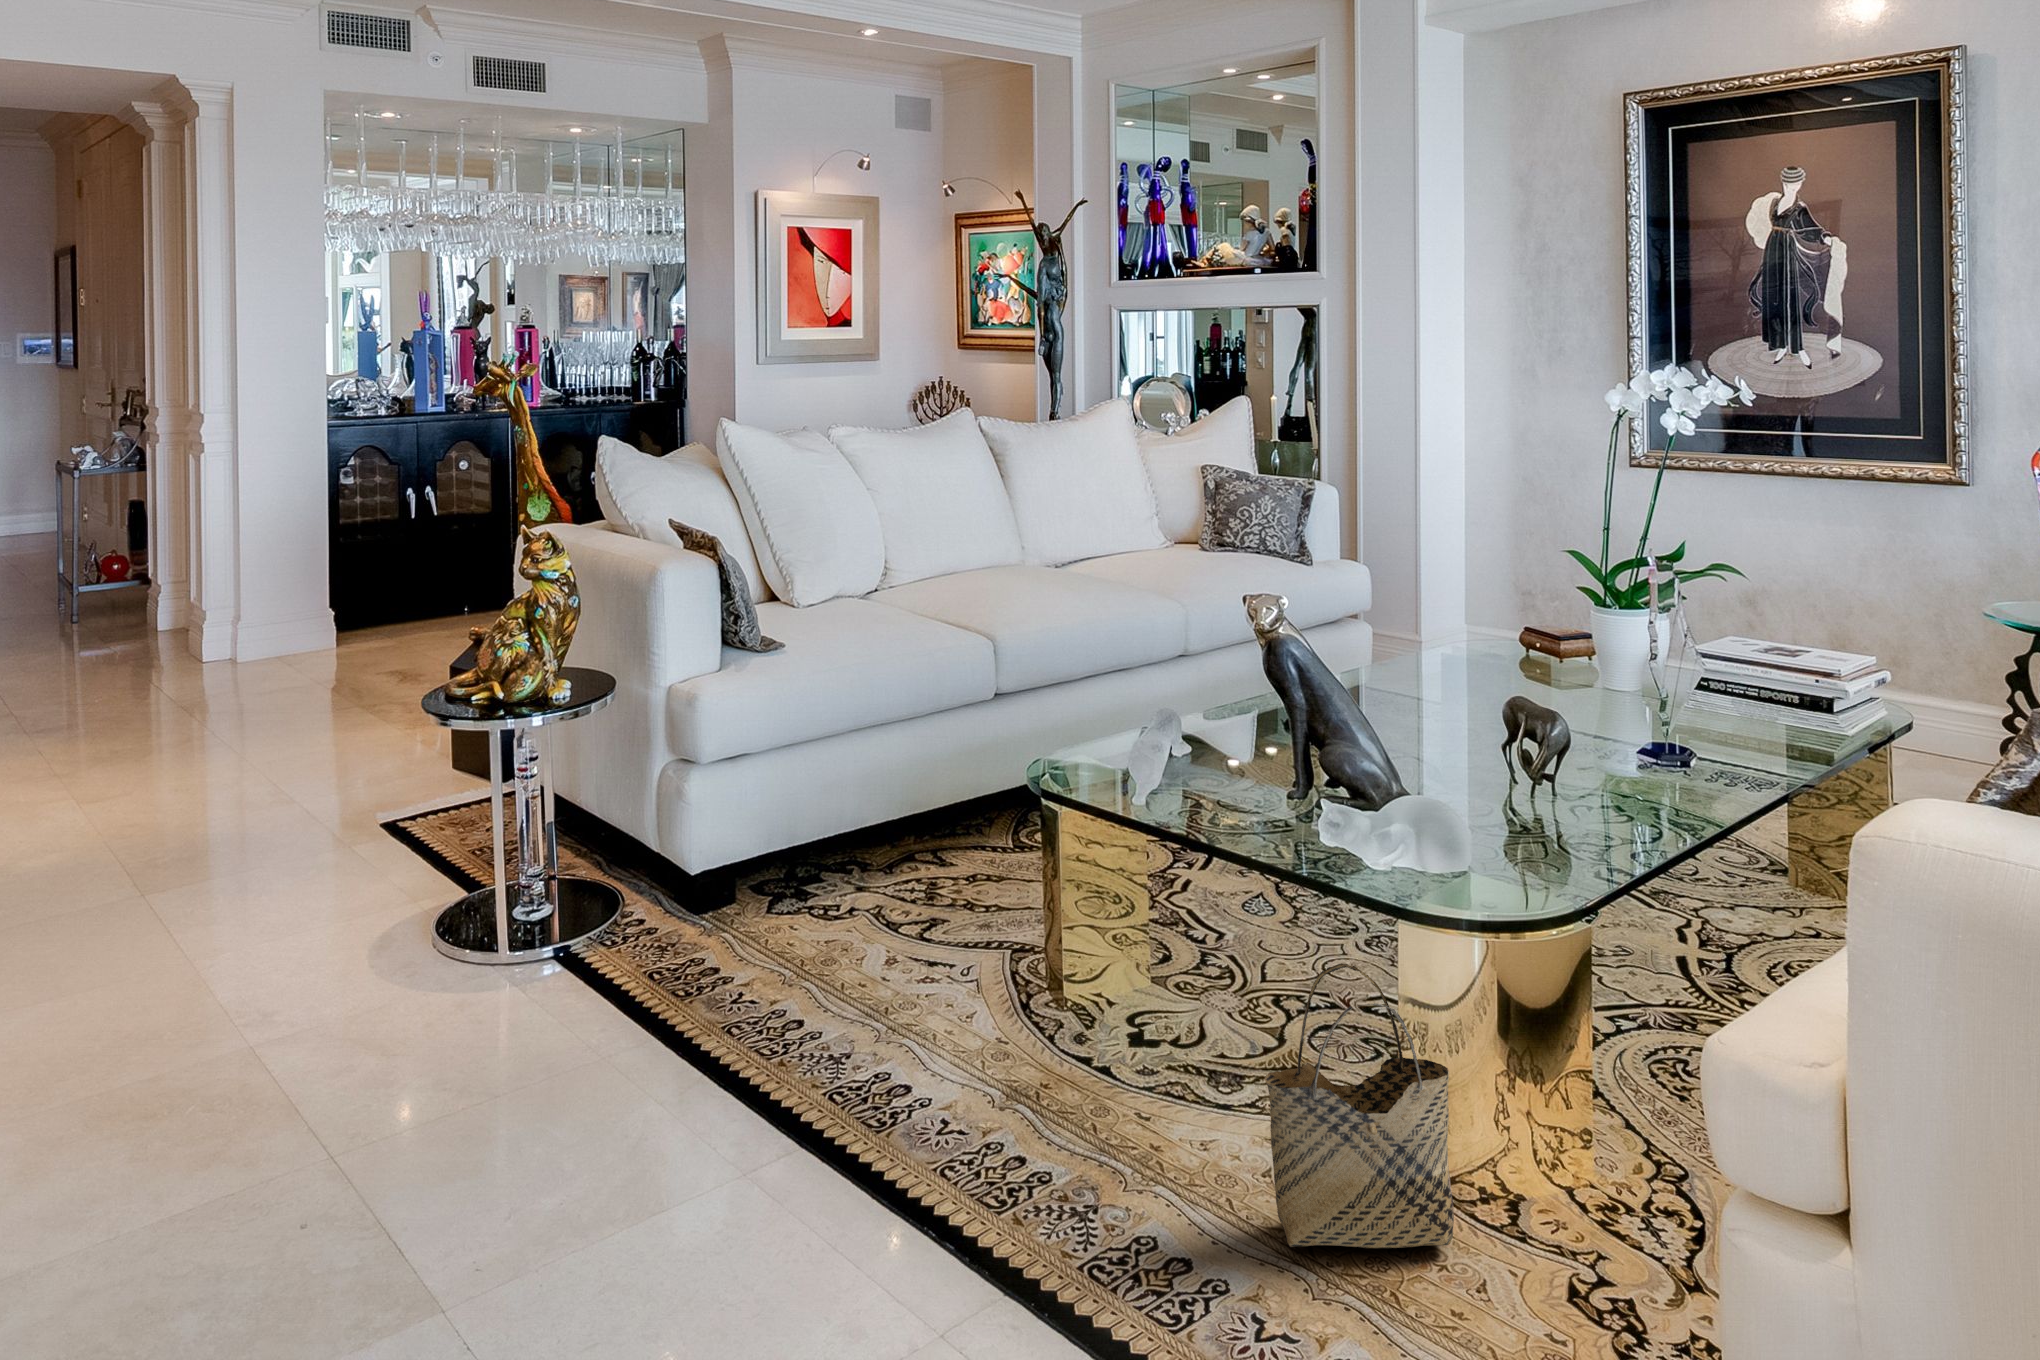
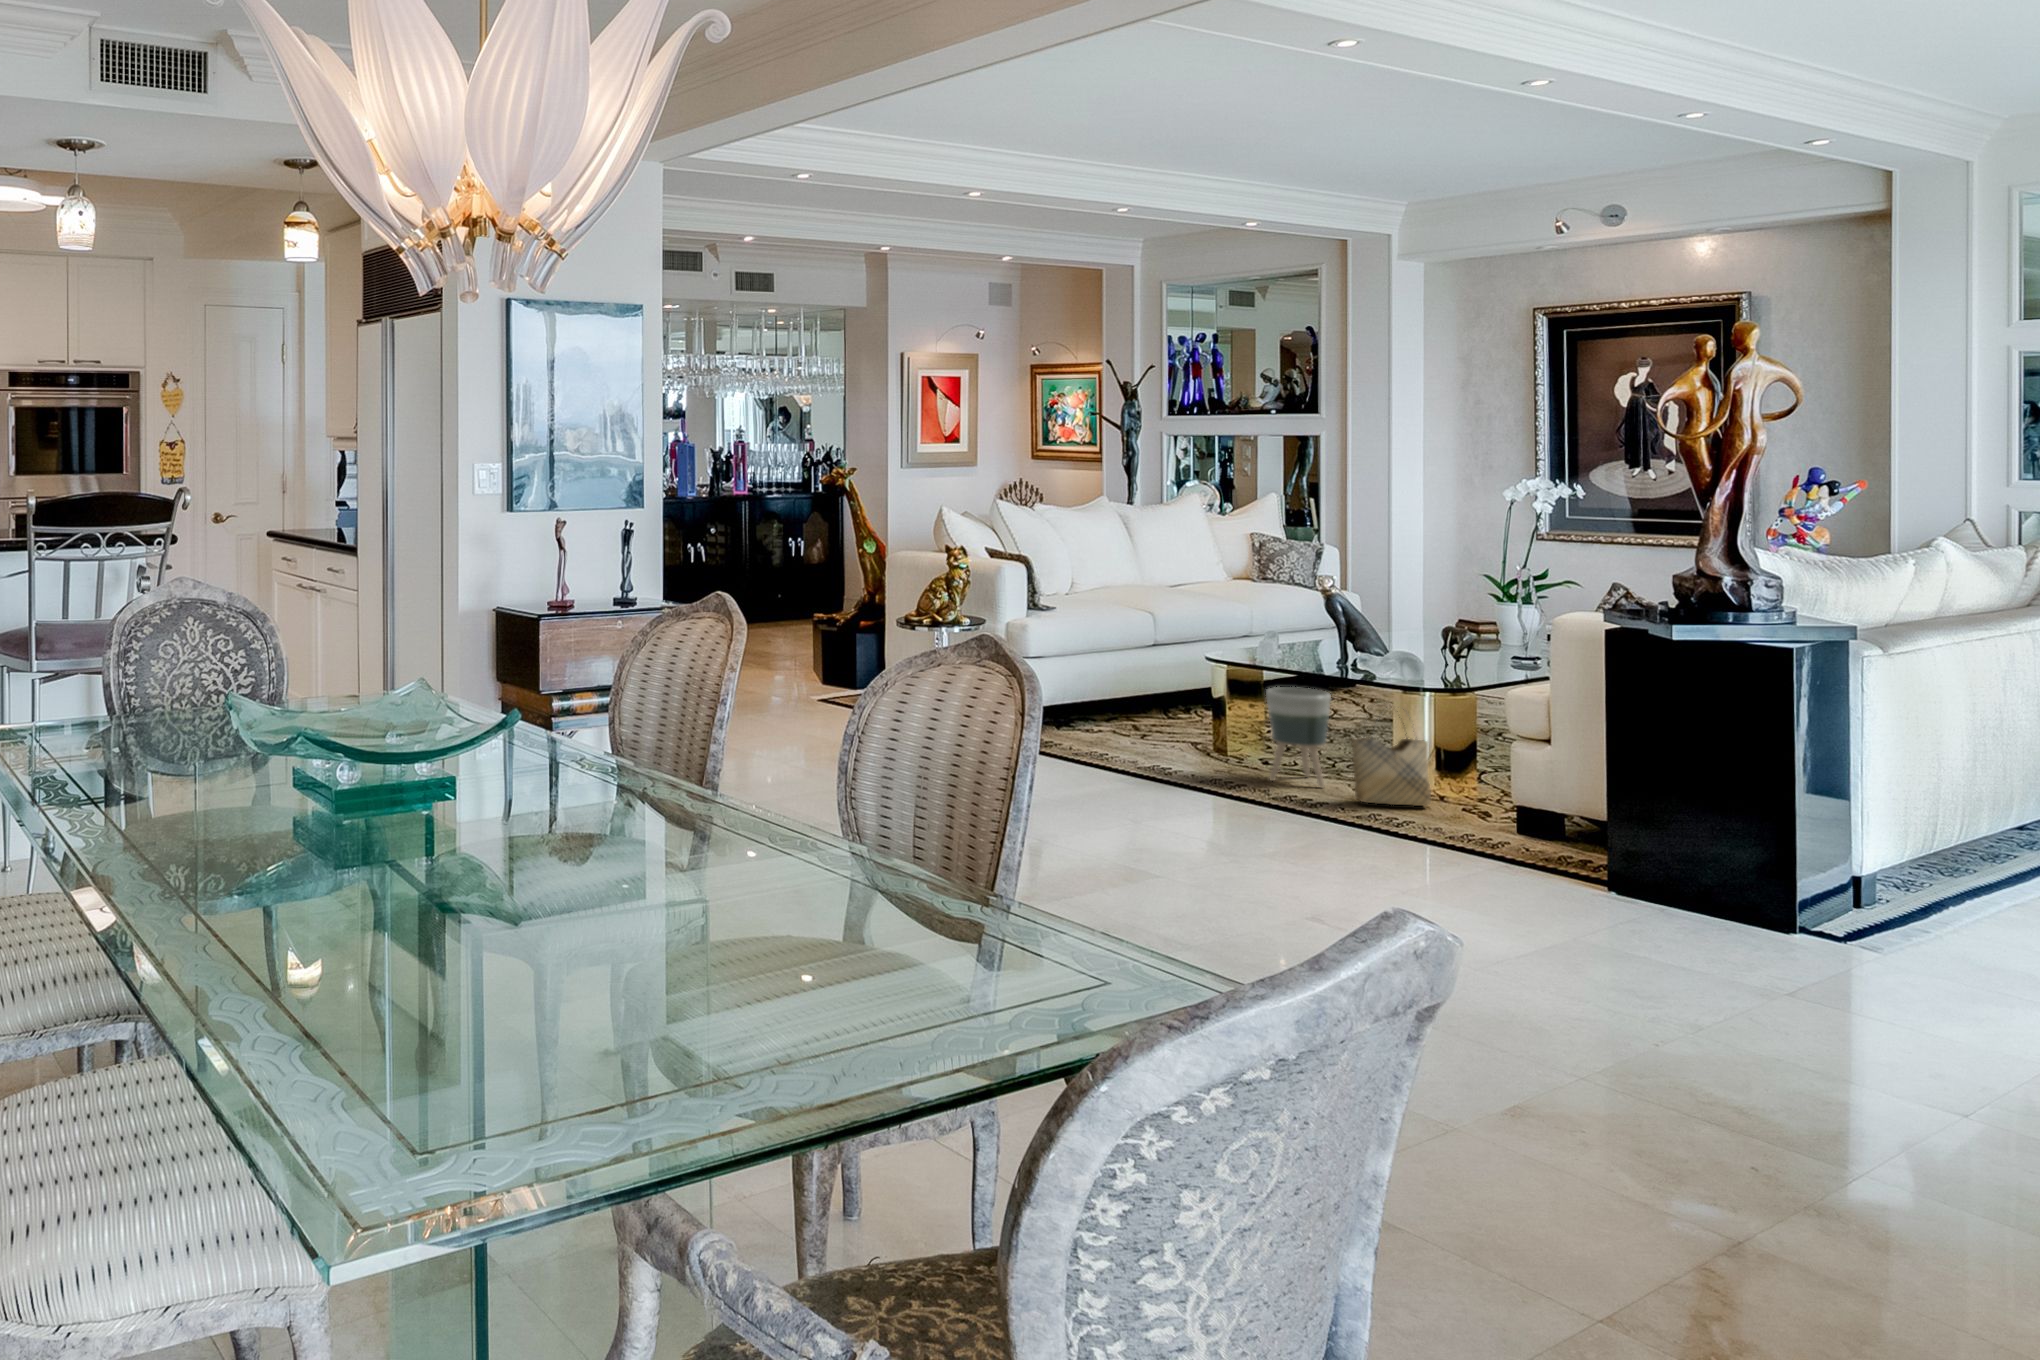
planter: none [1099,889,1240,1152] -> present [1266,687,1331,787]

